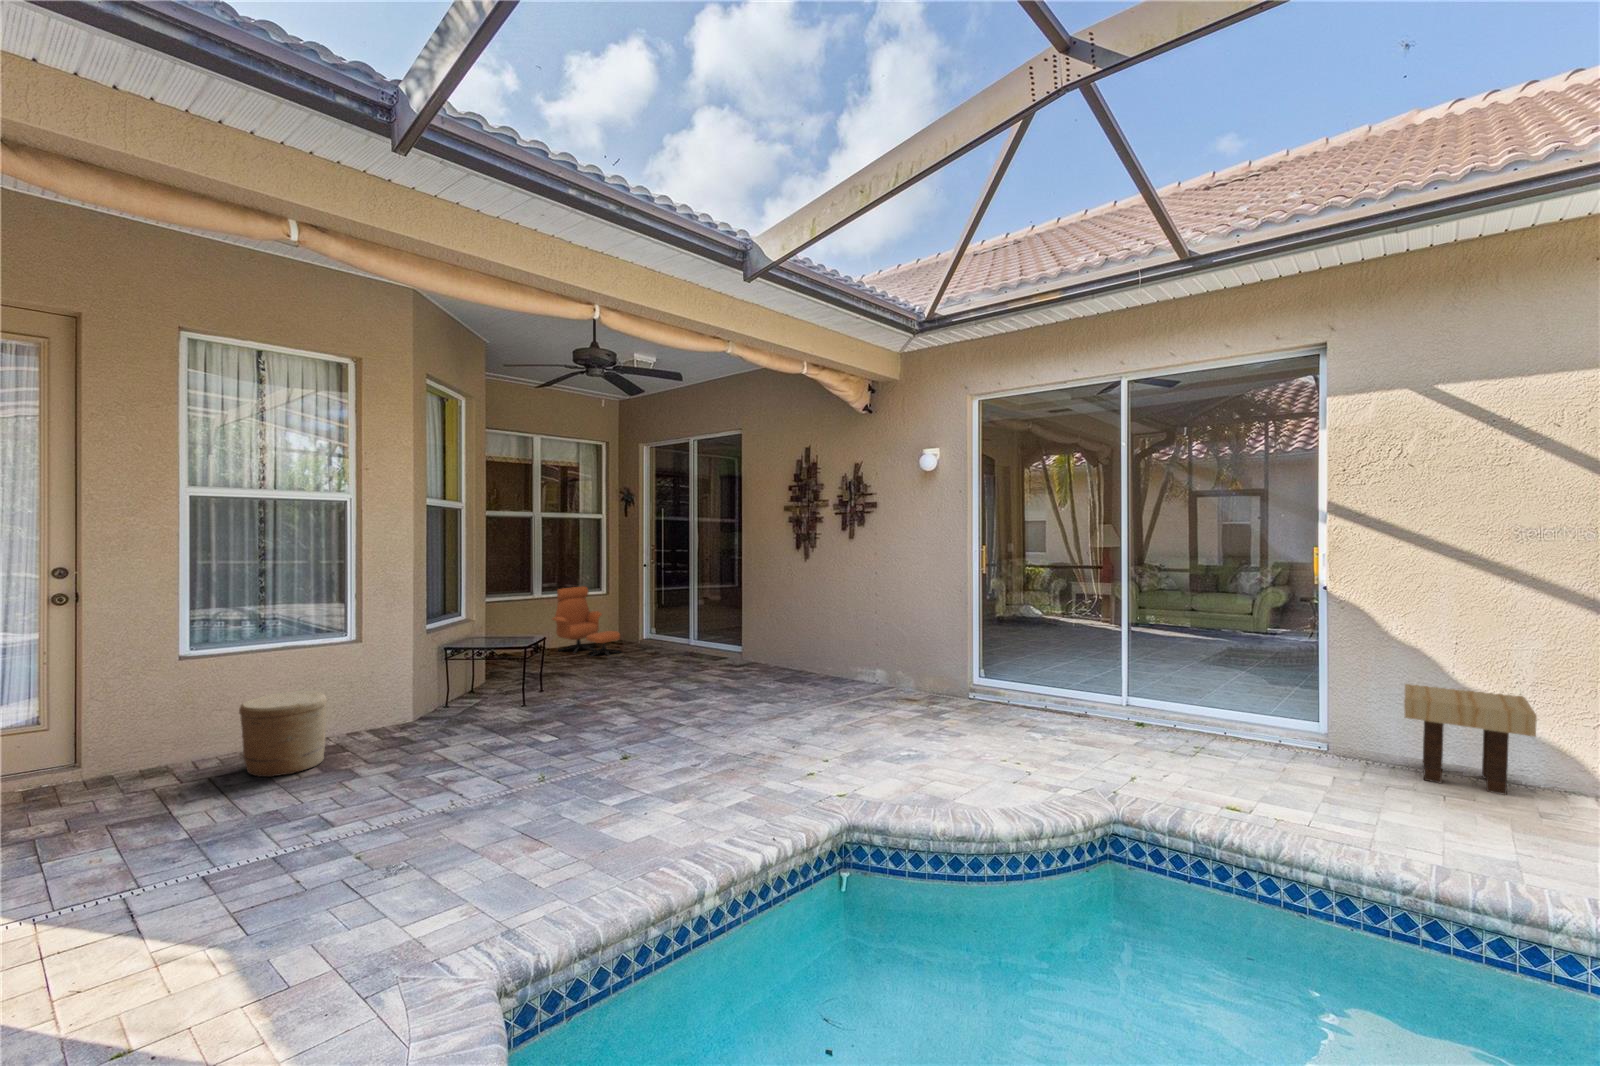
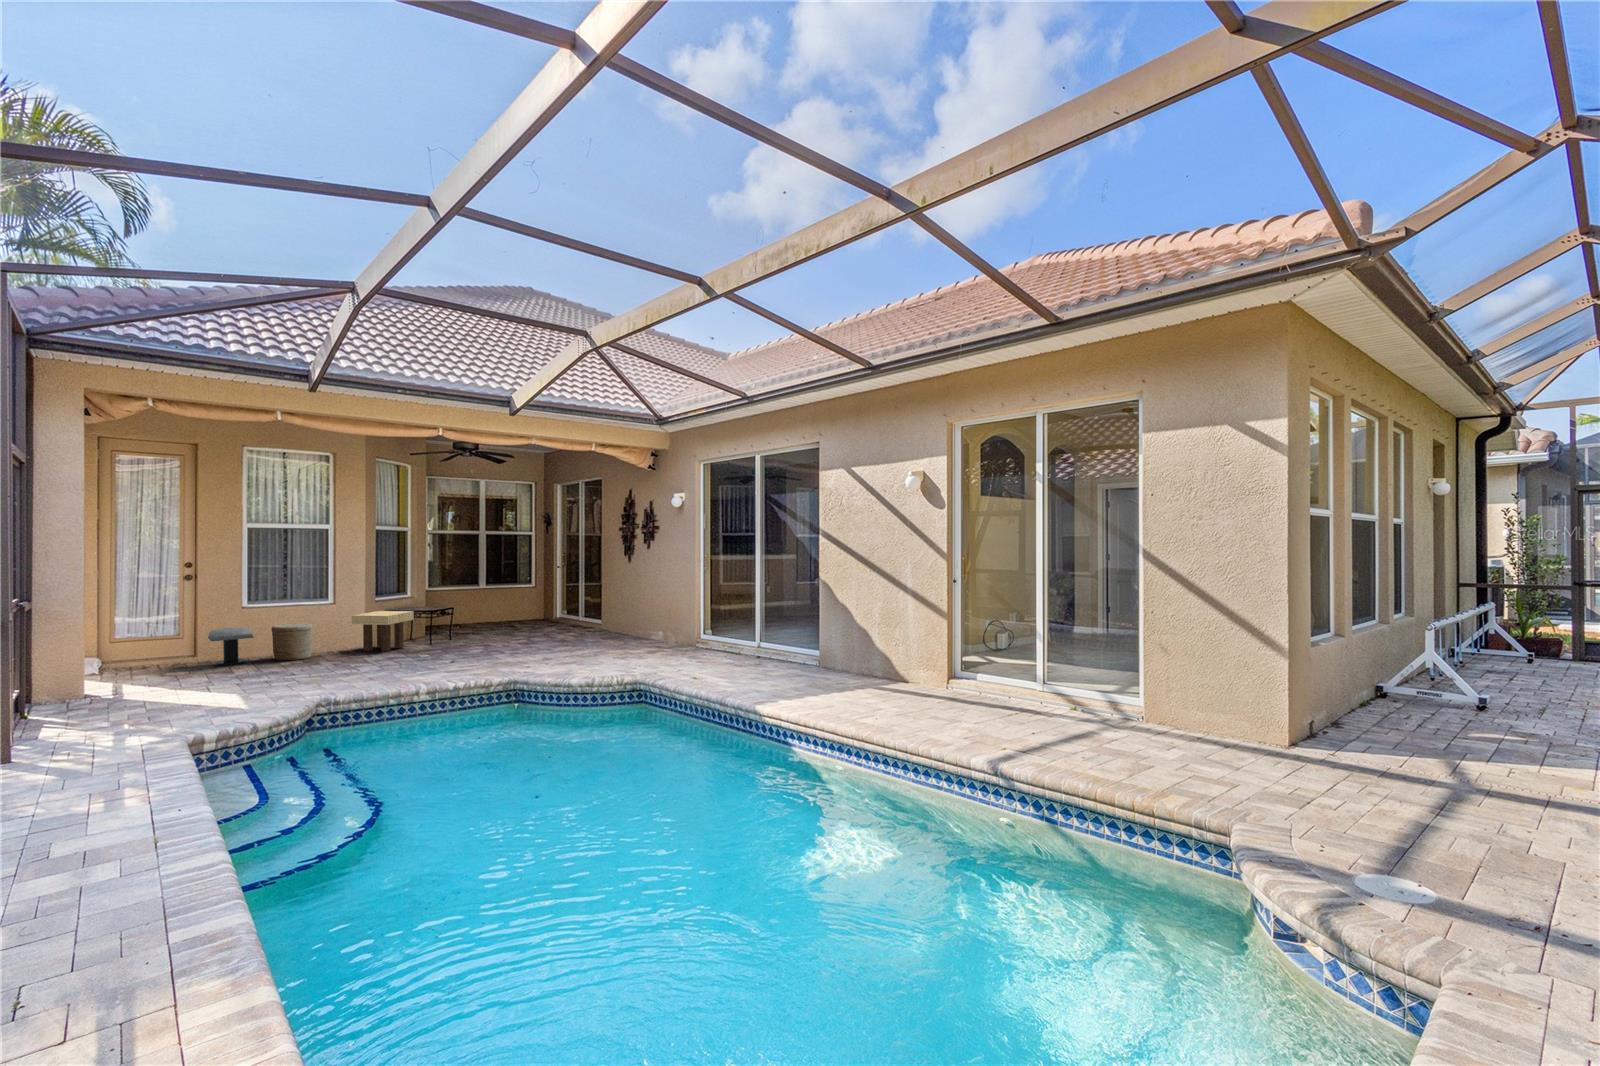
lounge chair: present [552,586,620,656] -> none [488,581,531,627]
side table: present [1404,684,1537,795] -> present [352,611,414,651]
stool: none [90,712,206,810] -> present [208,627,253,666]

